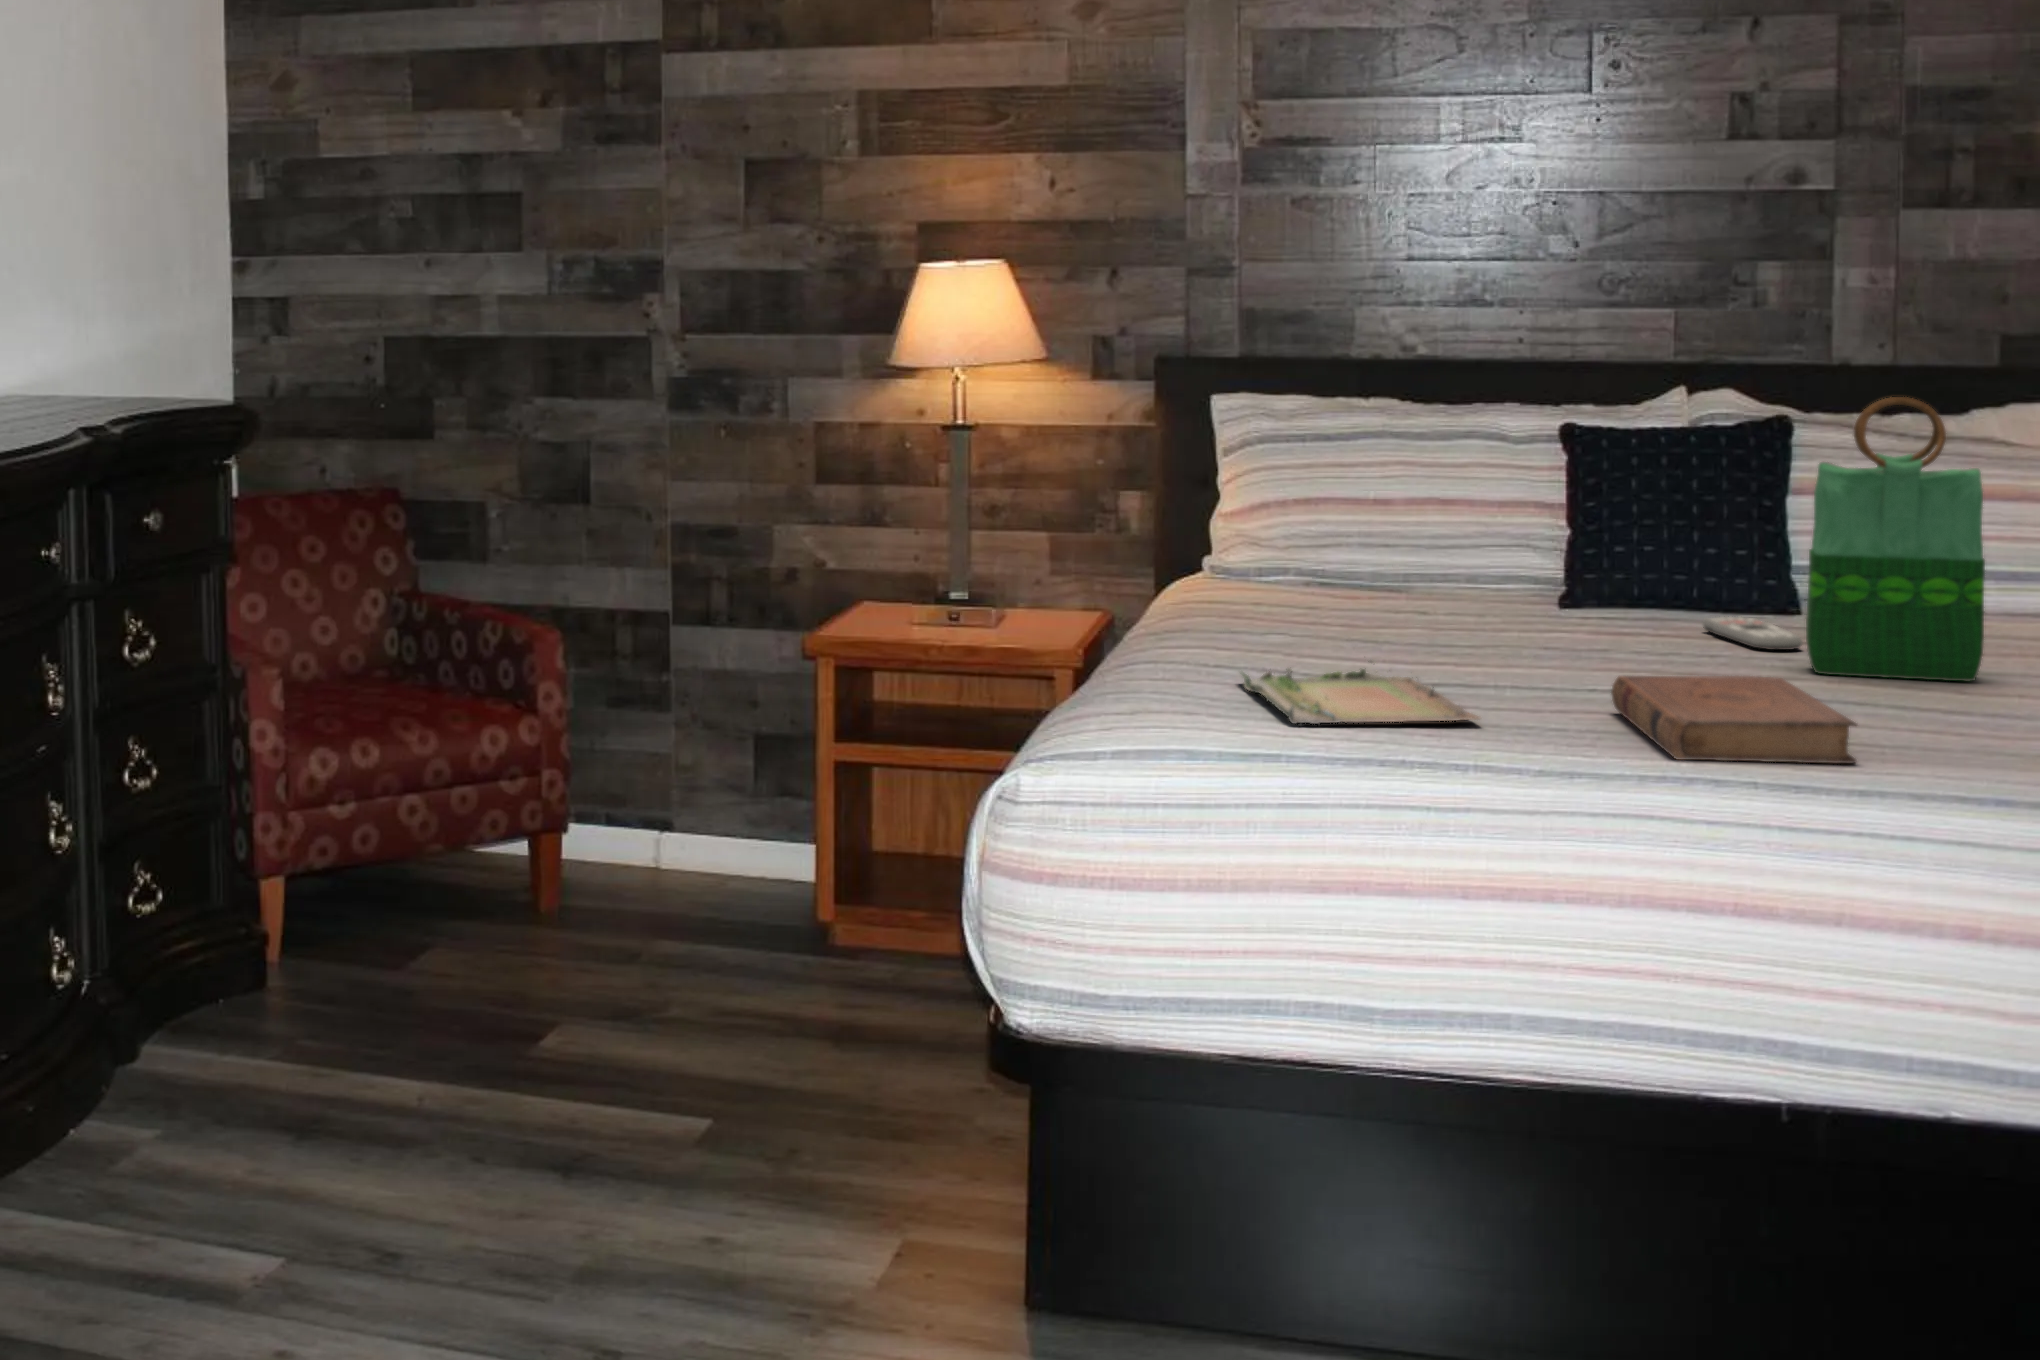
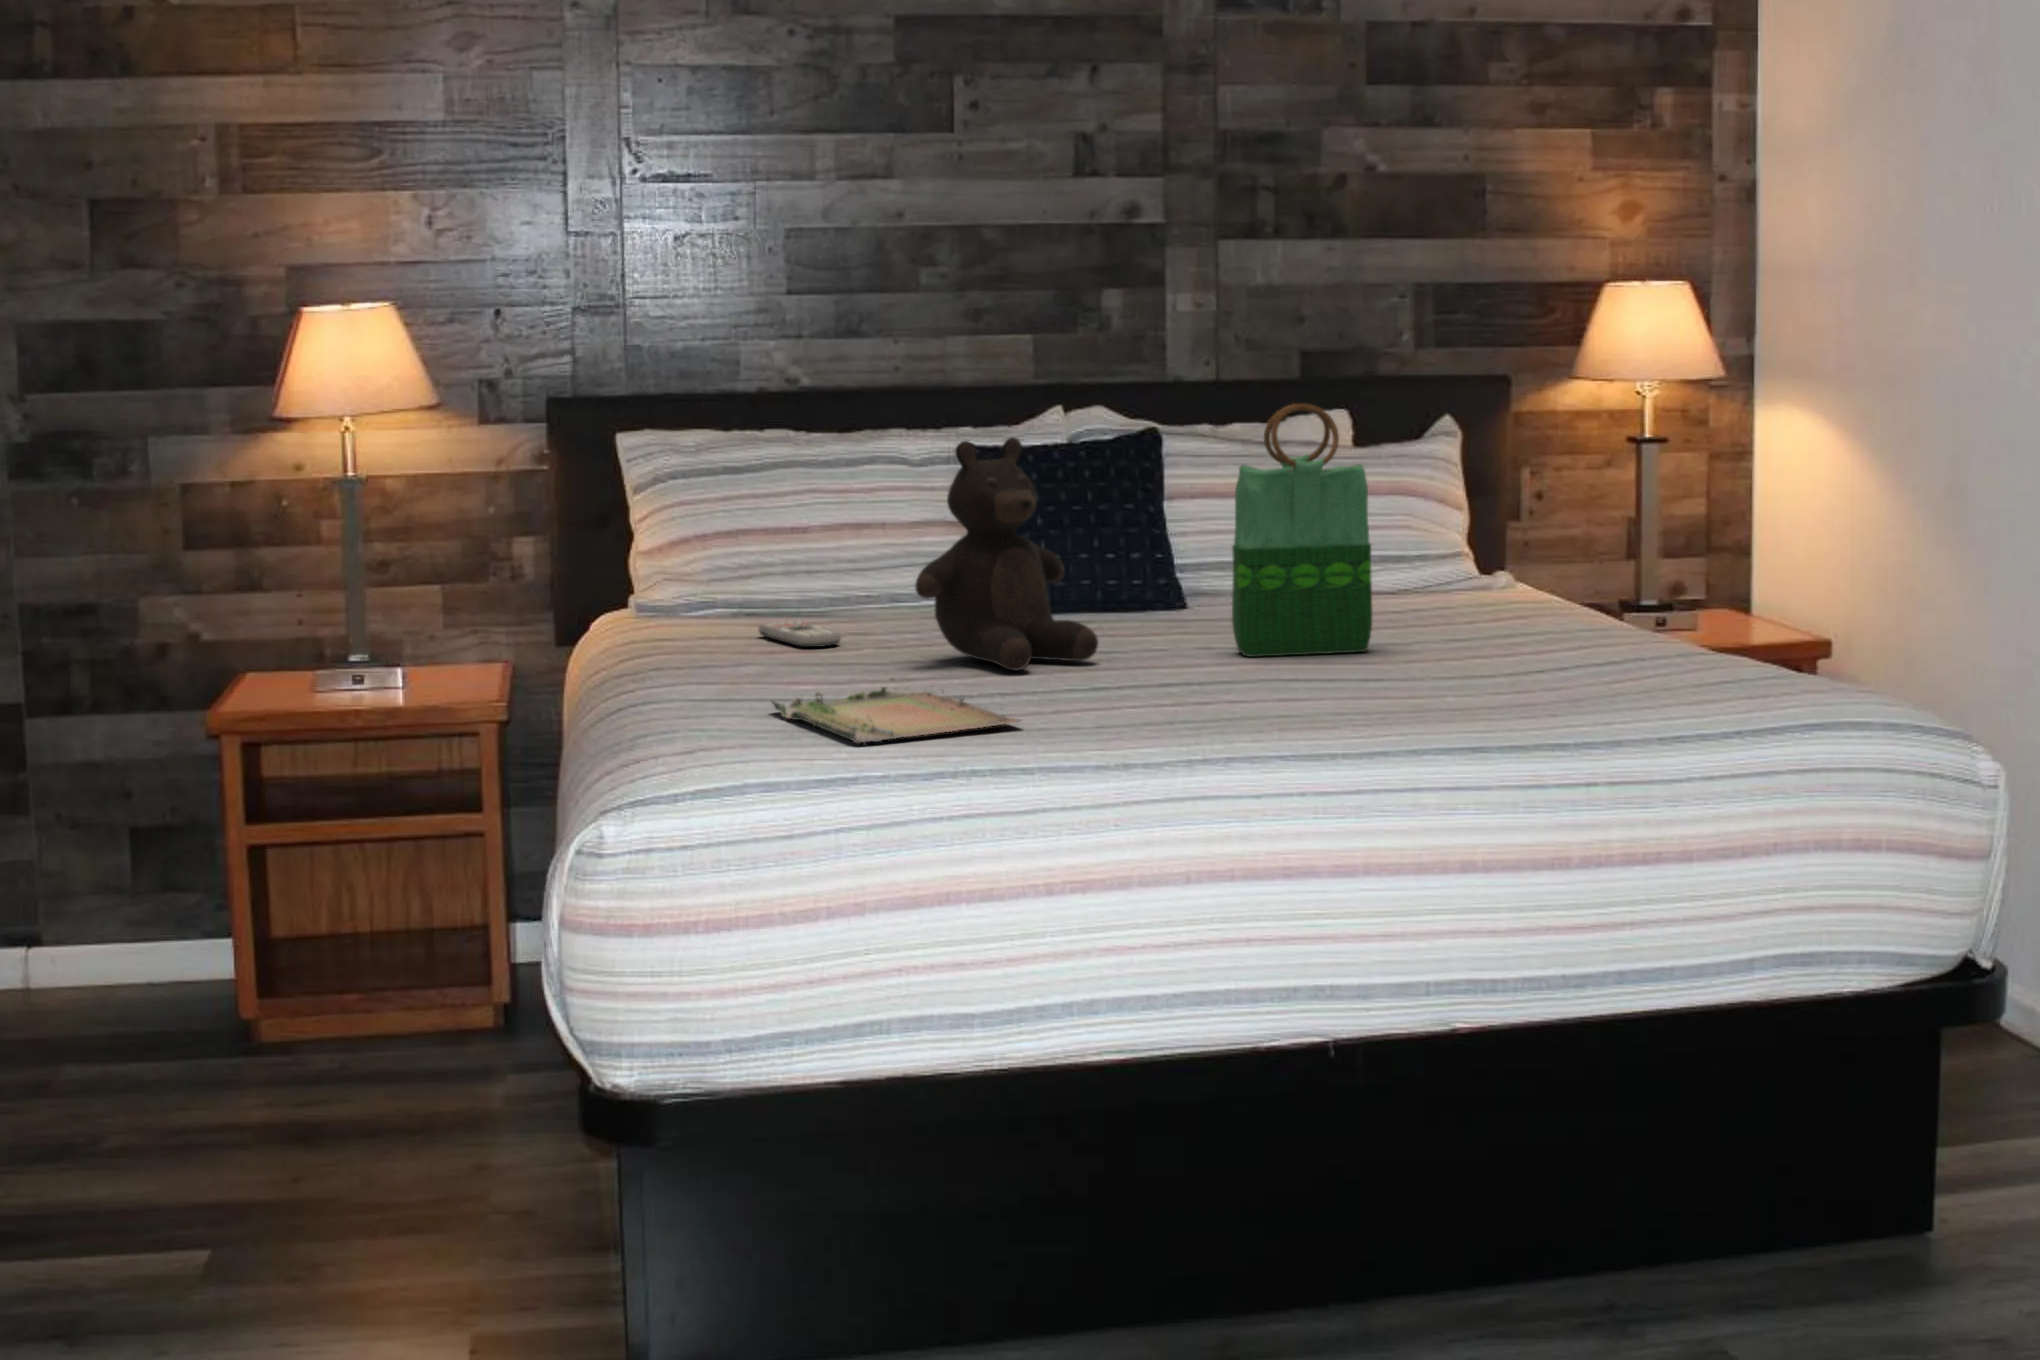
teddy bear: none [1432,420,1635,664] -> present [915,437,1098,671]
remote control: present [1702,617,1803,650] -> present [759,621,841,647]
book: present [1611,676,1857,763] -> none [1117,659,1343,738]

